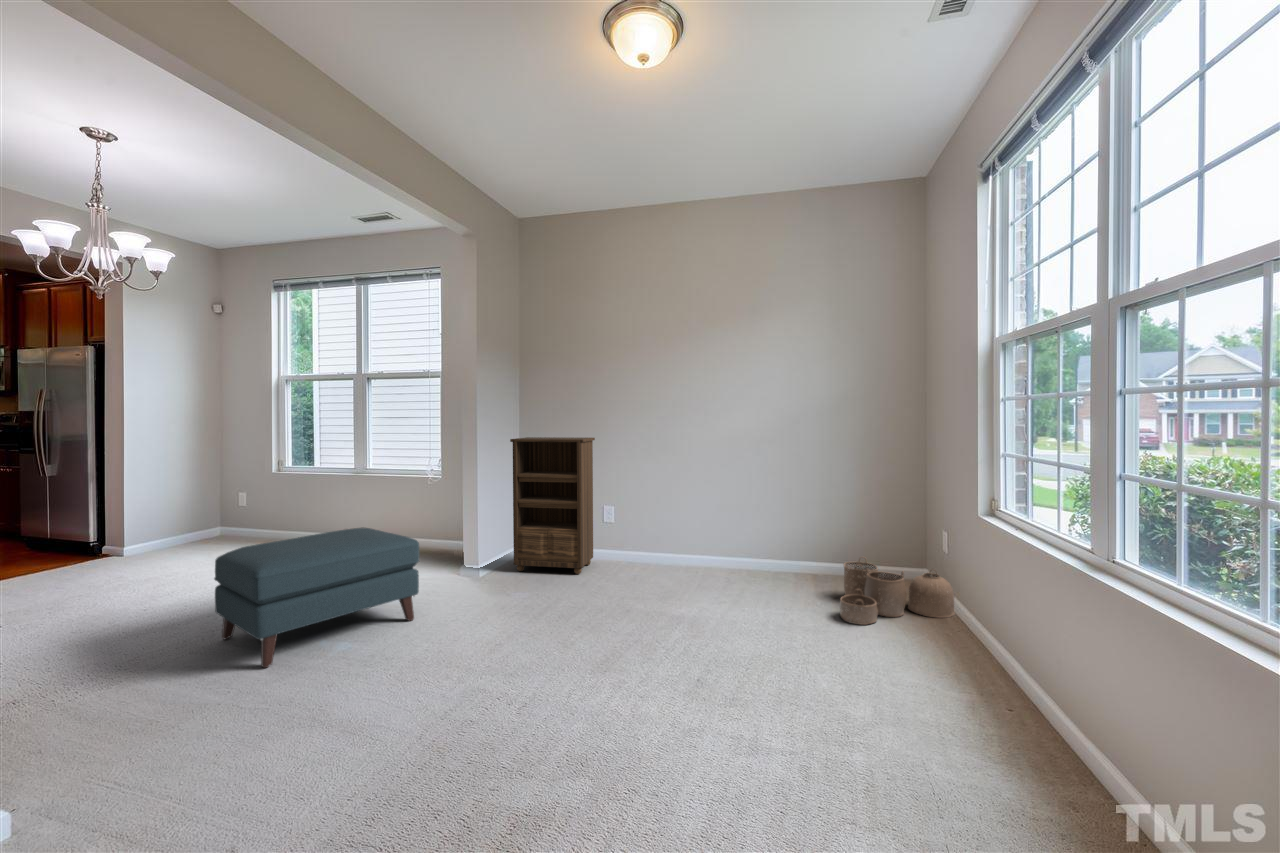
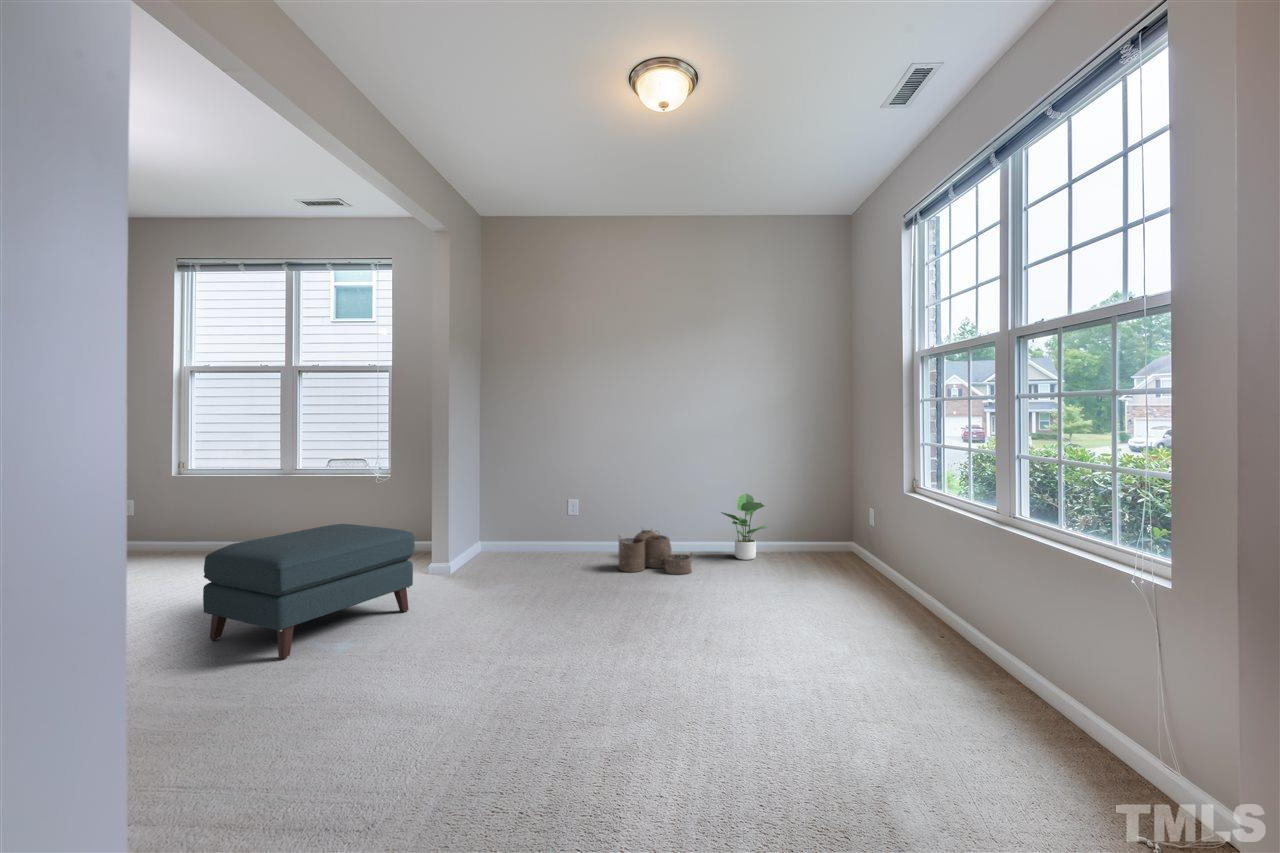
bookshelf: present [510,437,595,574] -> none [478,434,558,565]
potted plant: none [766,504,821,580] -> present [721,494,767,560]
woven basket: present [840,559,955,625] -> present [618,530,692,574]

